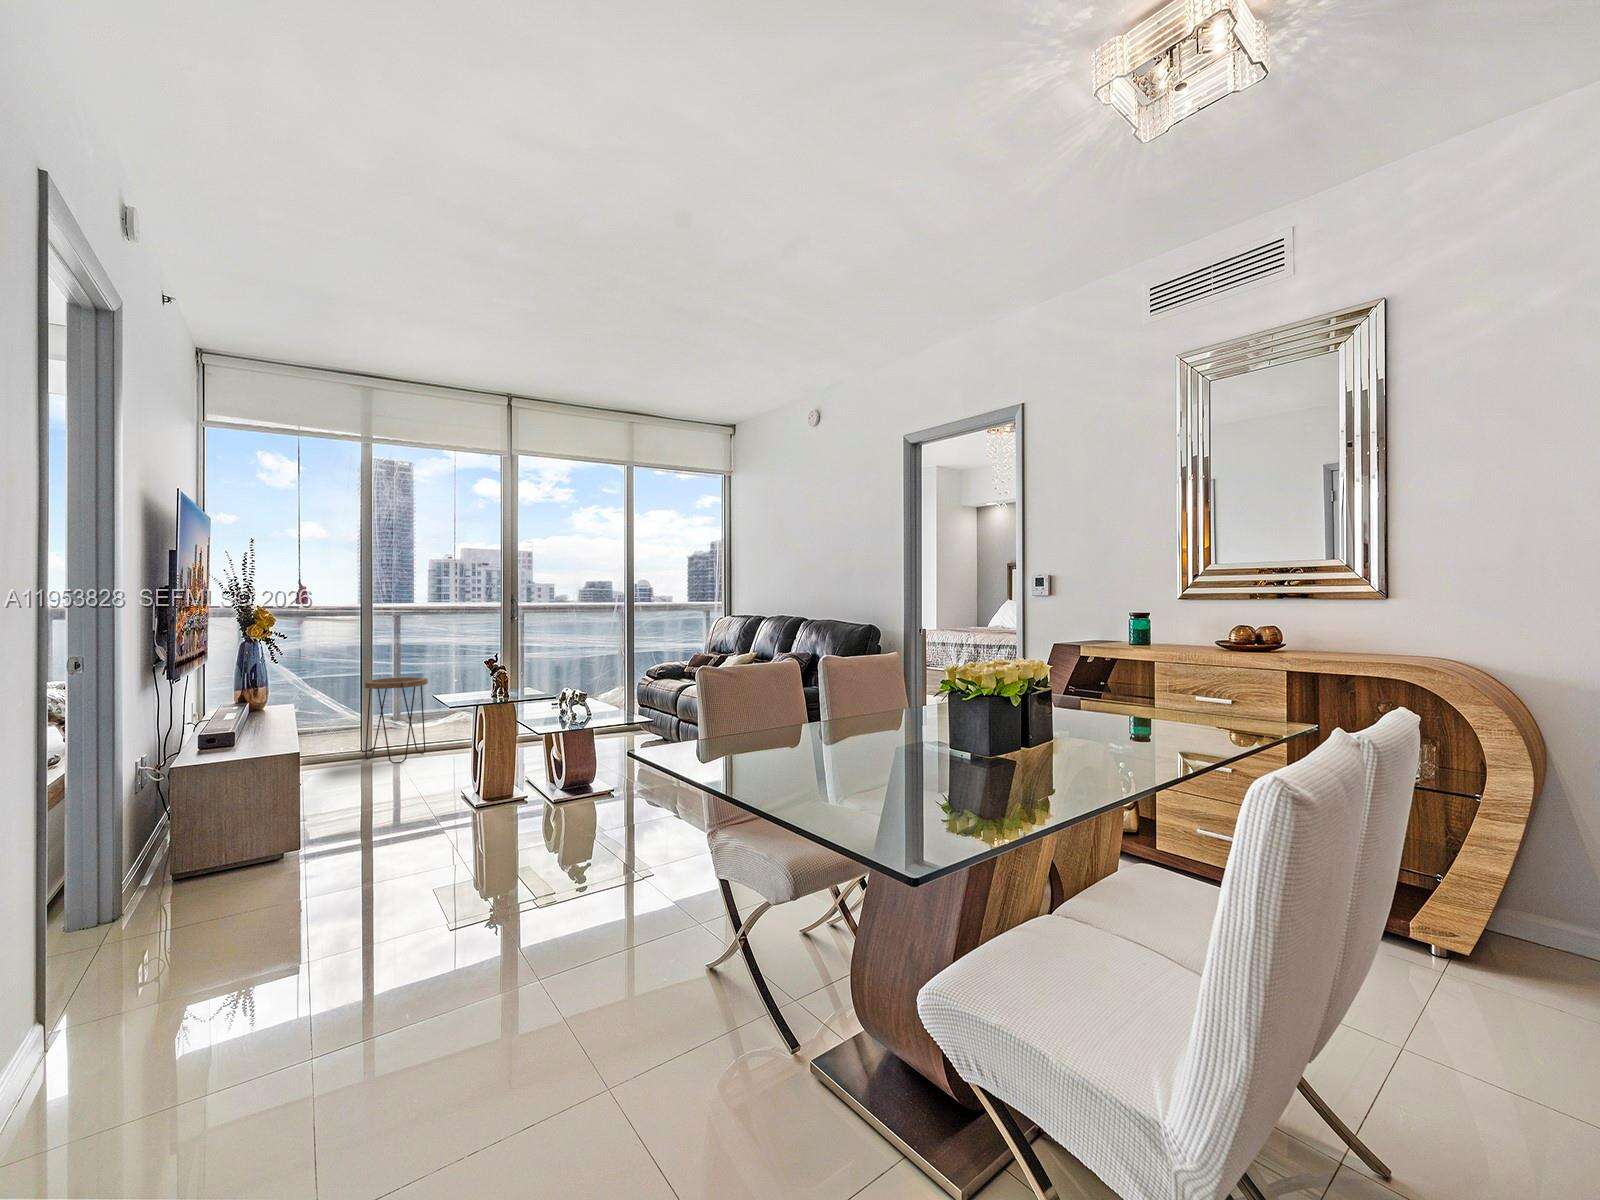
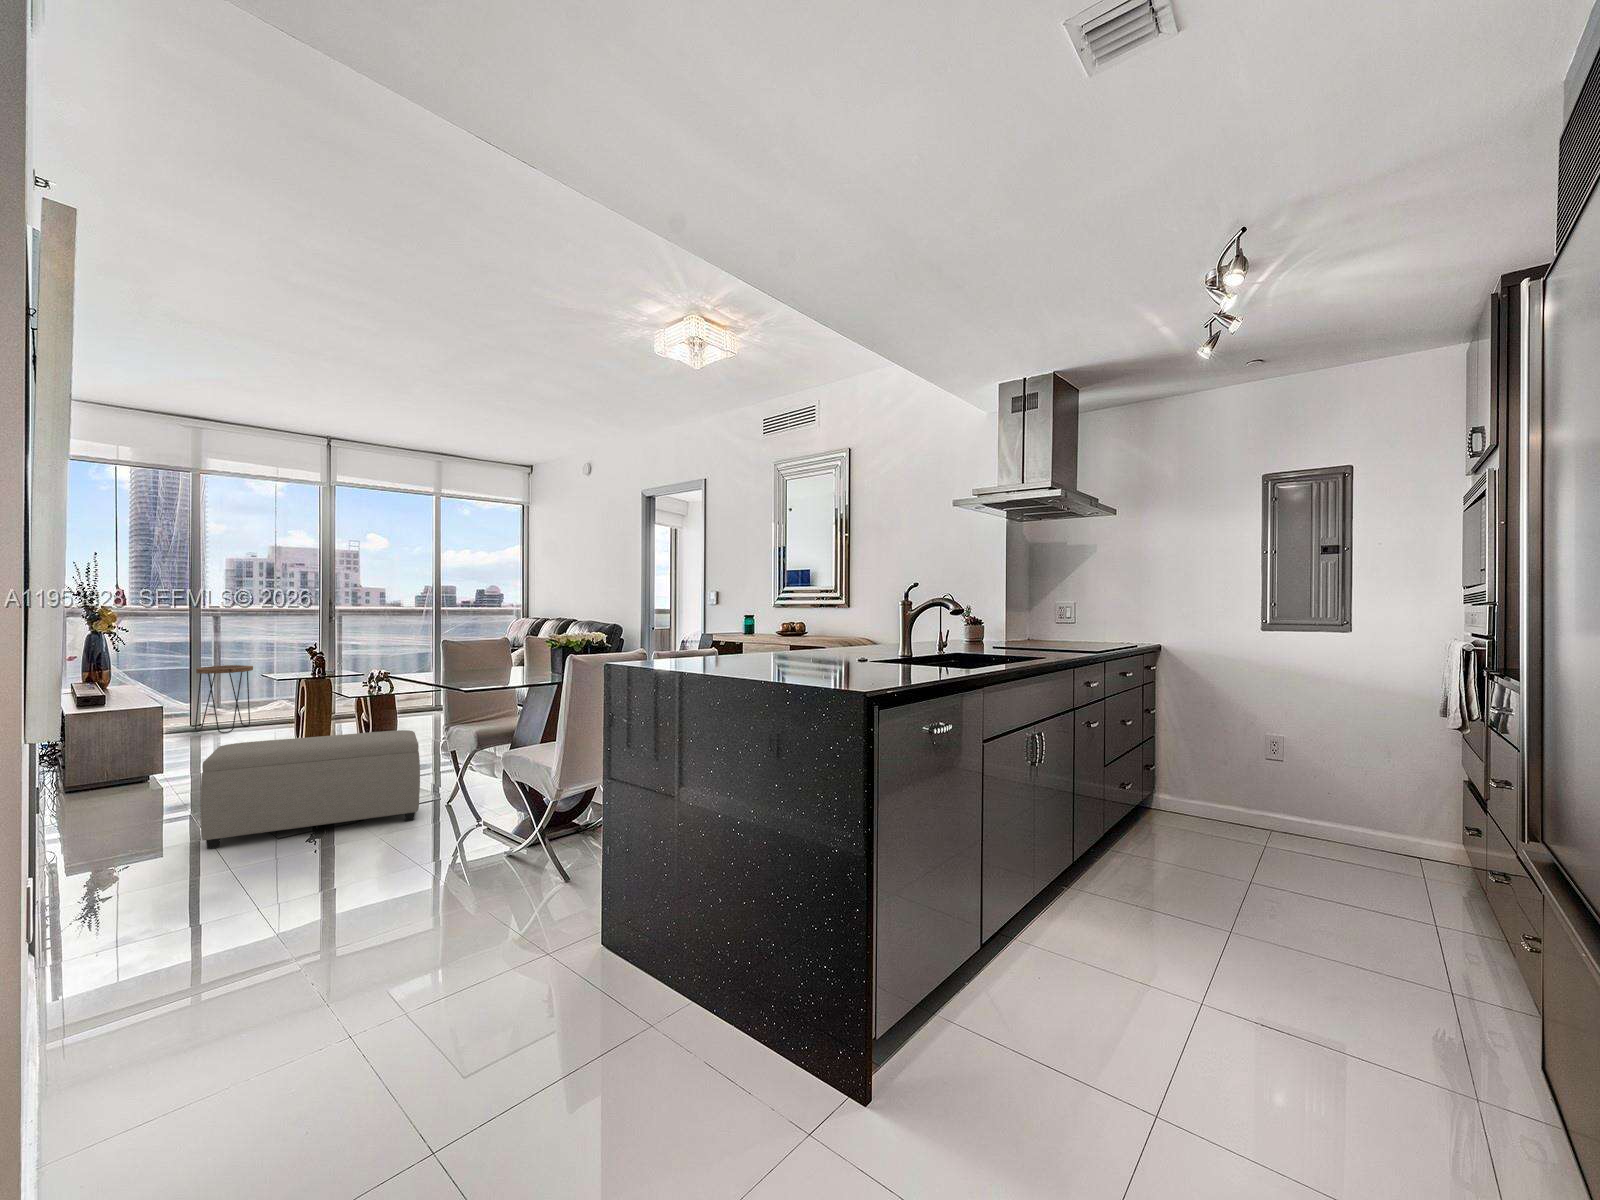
ottoman: none [319,810,667,1040] -> present [200,730,420,849]

